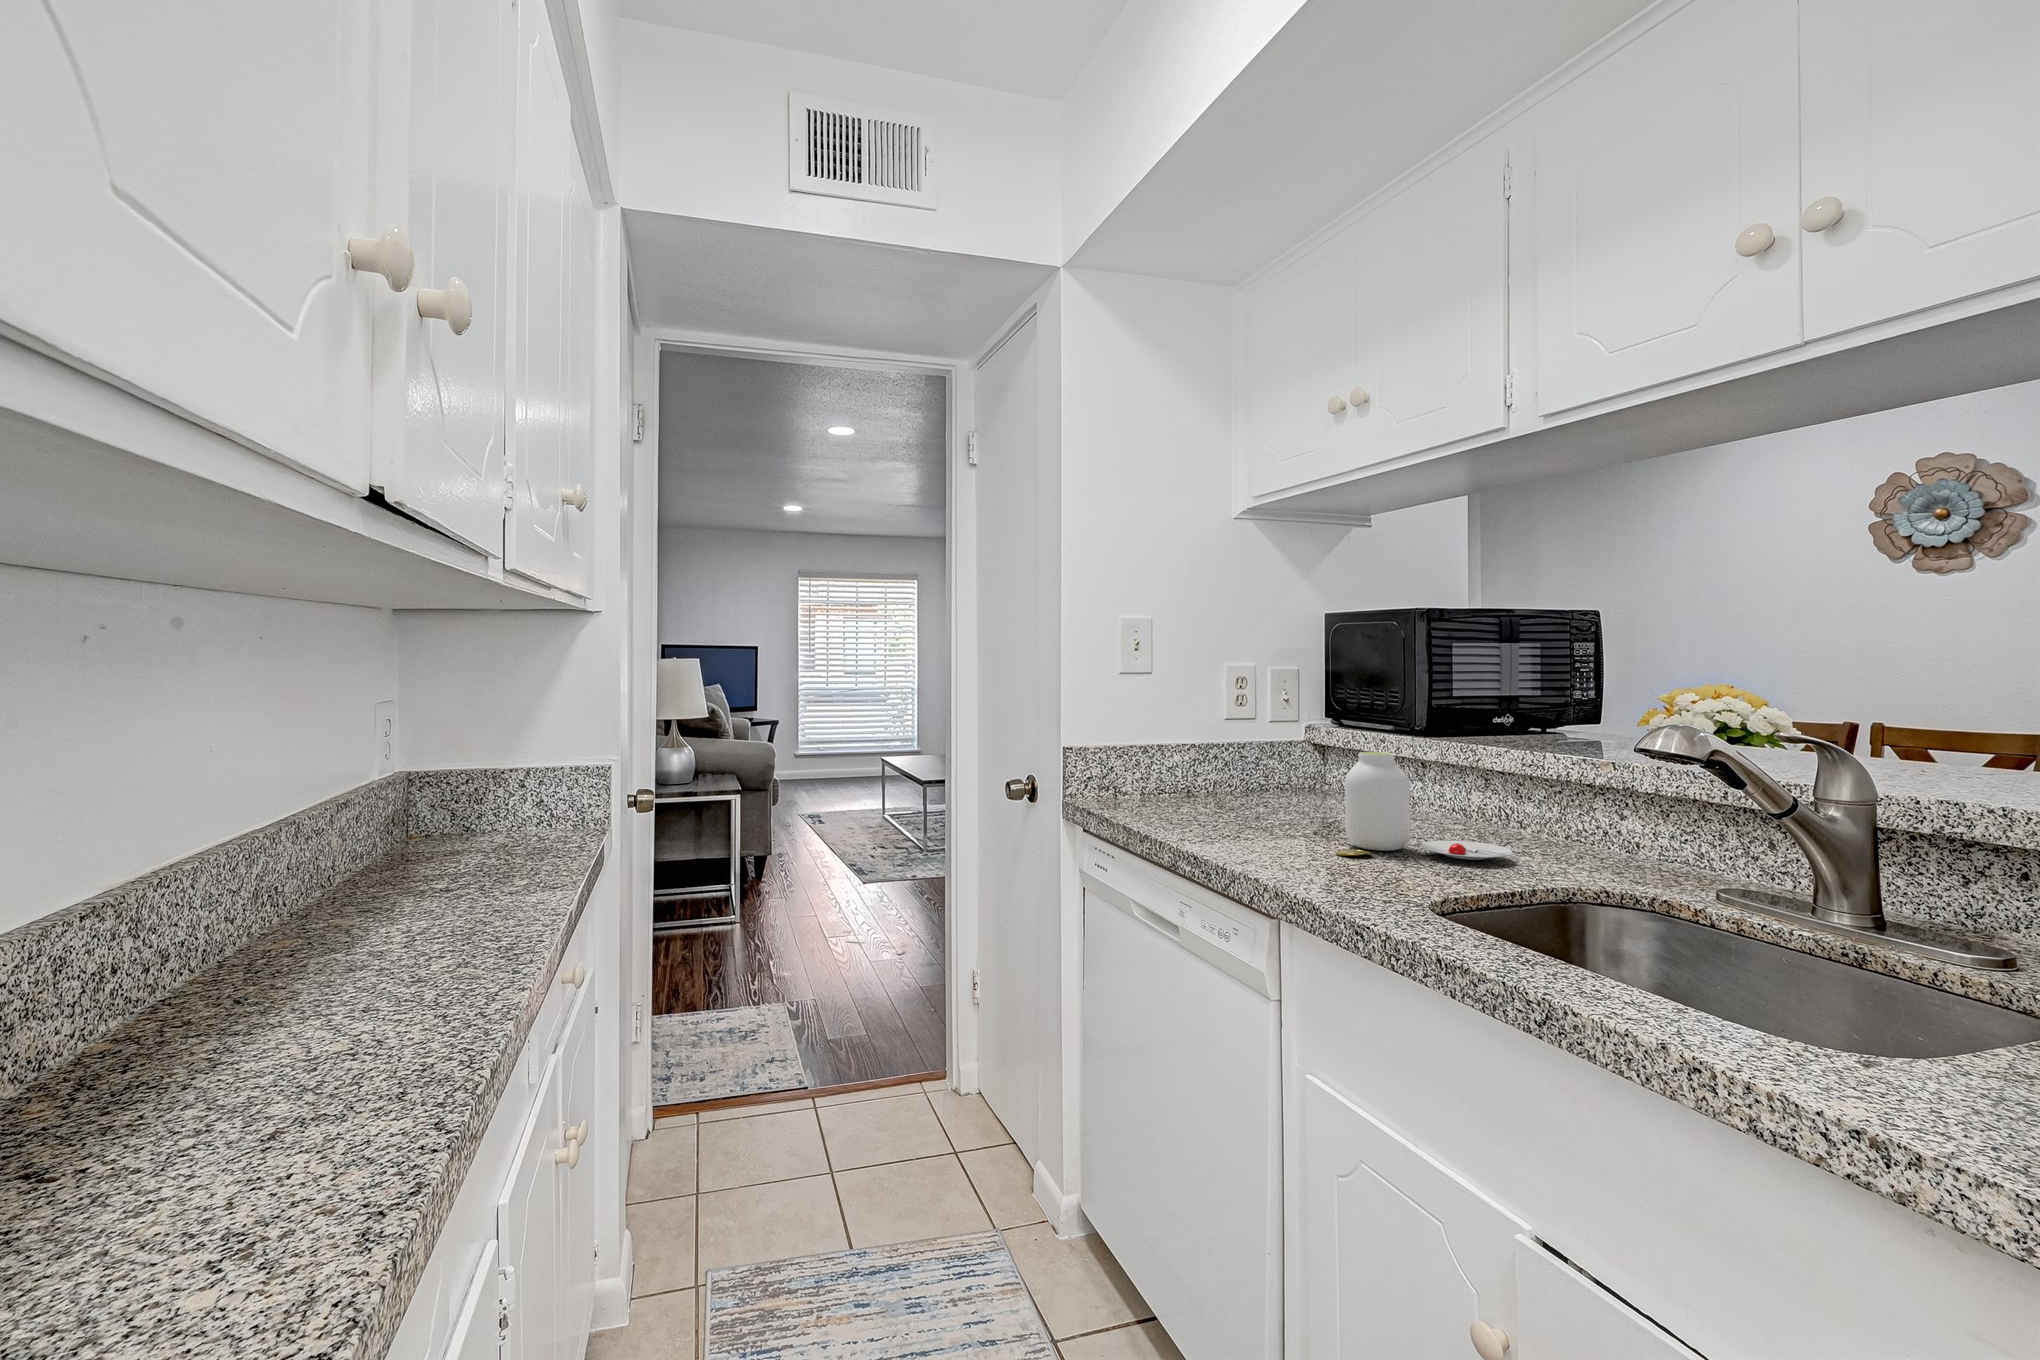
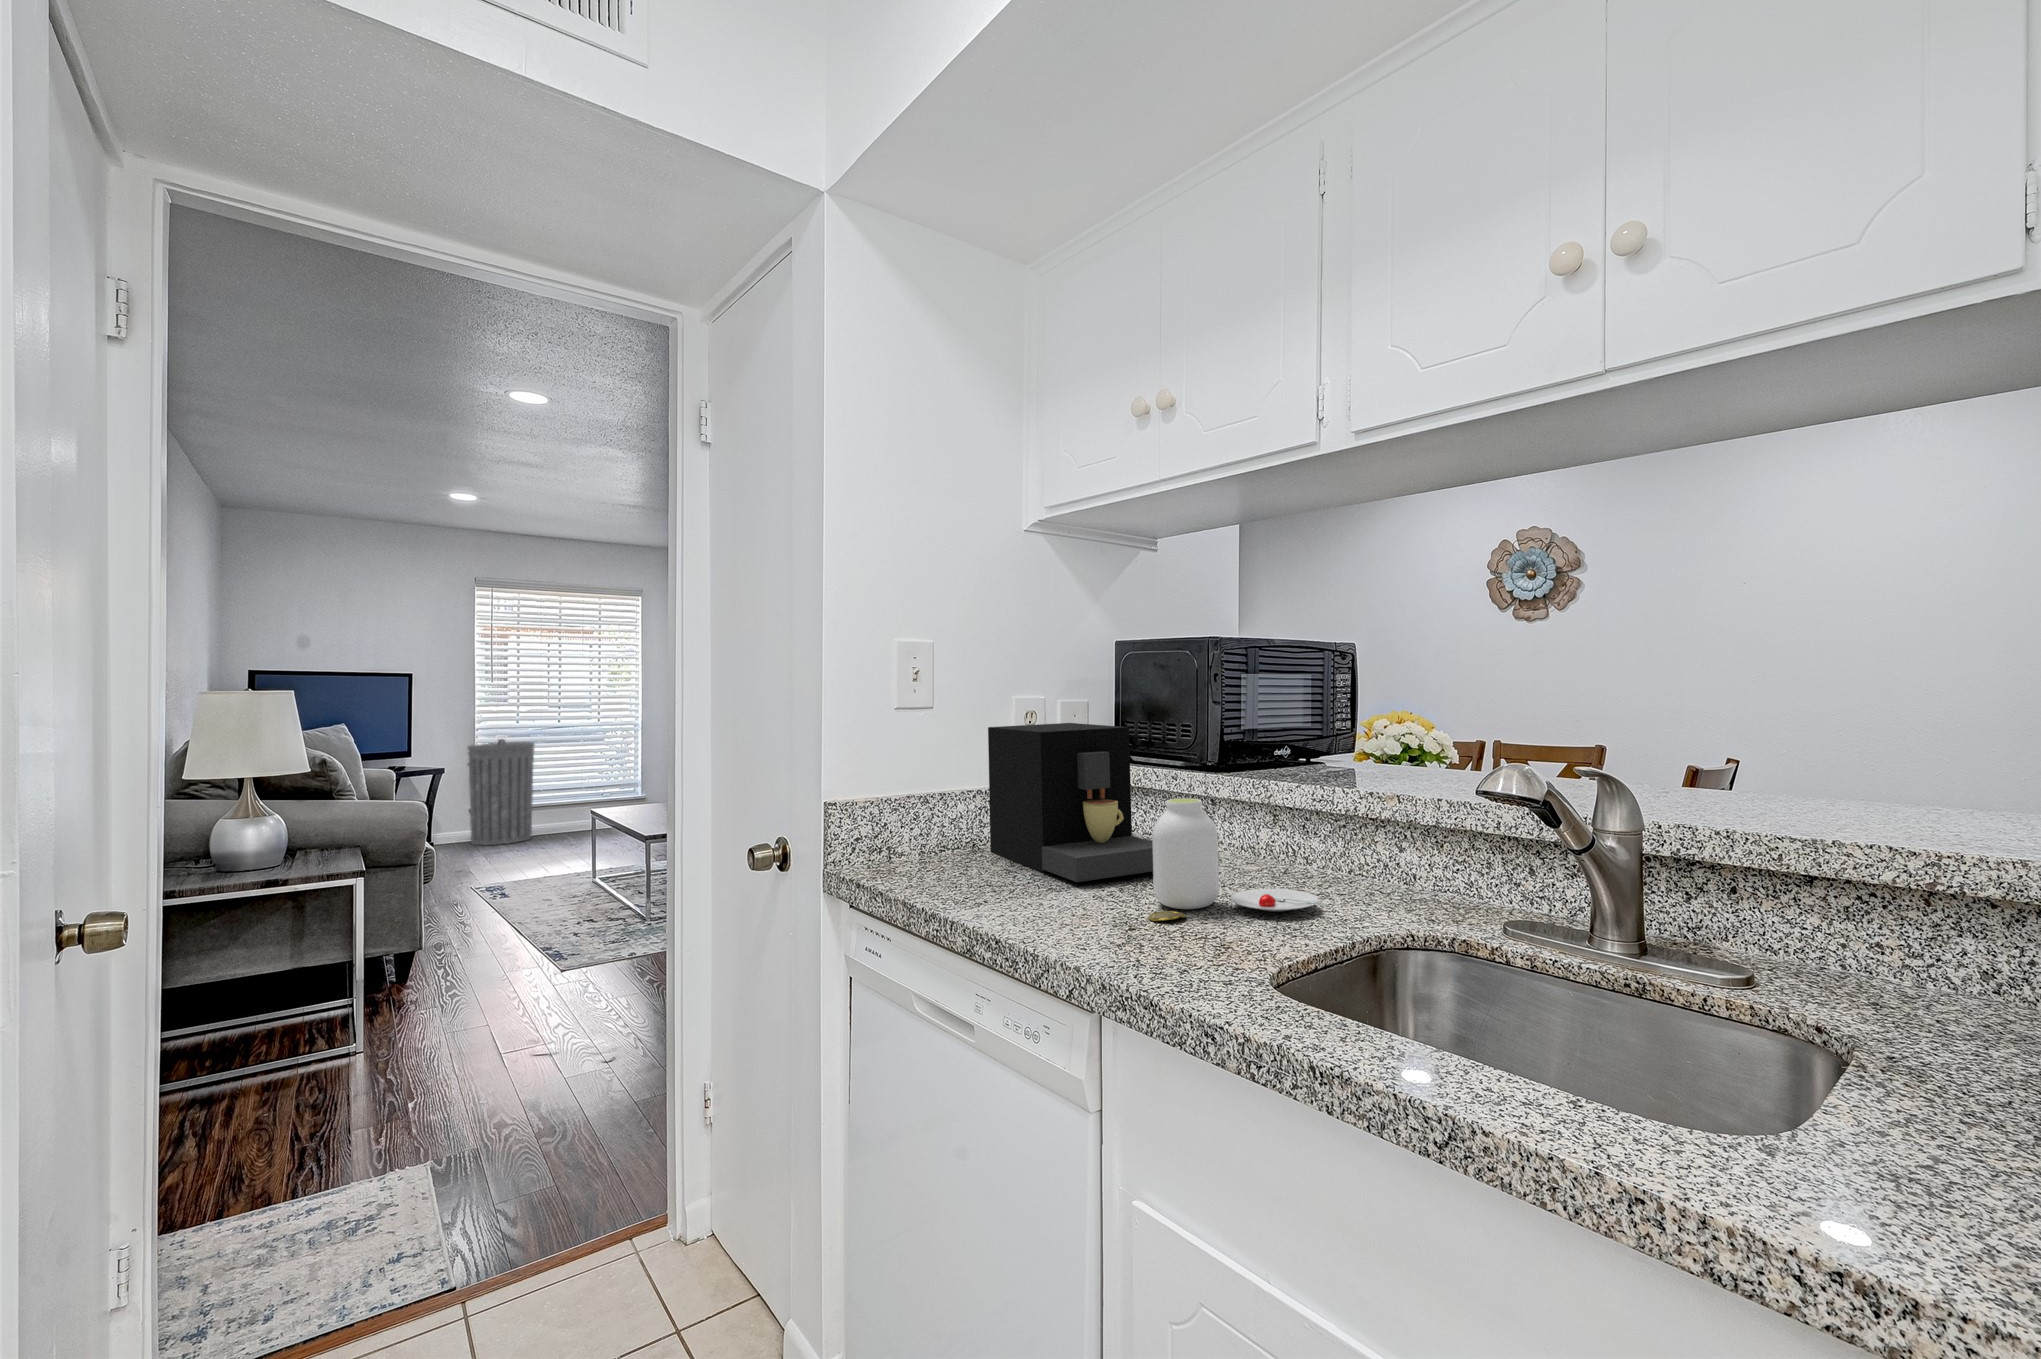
coffee maker: none [1208,687,1374,823] -> present [988,723,1153,882]
trash can: none [802,699,850,786] -> present [467,739,535,845]

